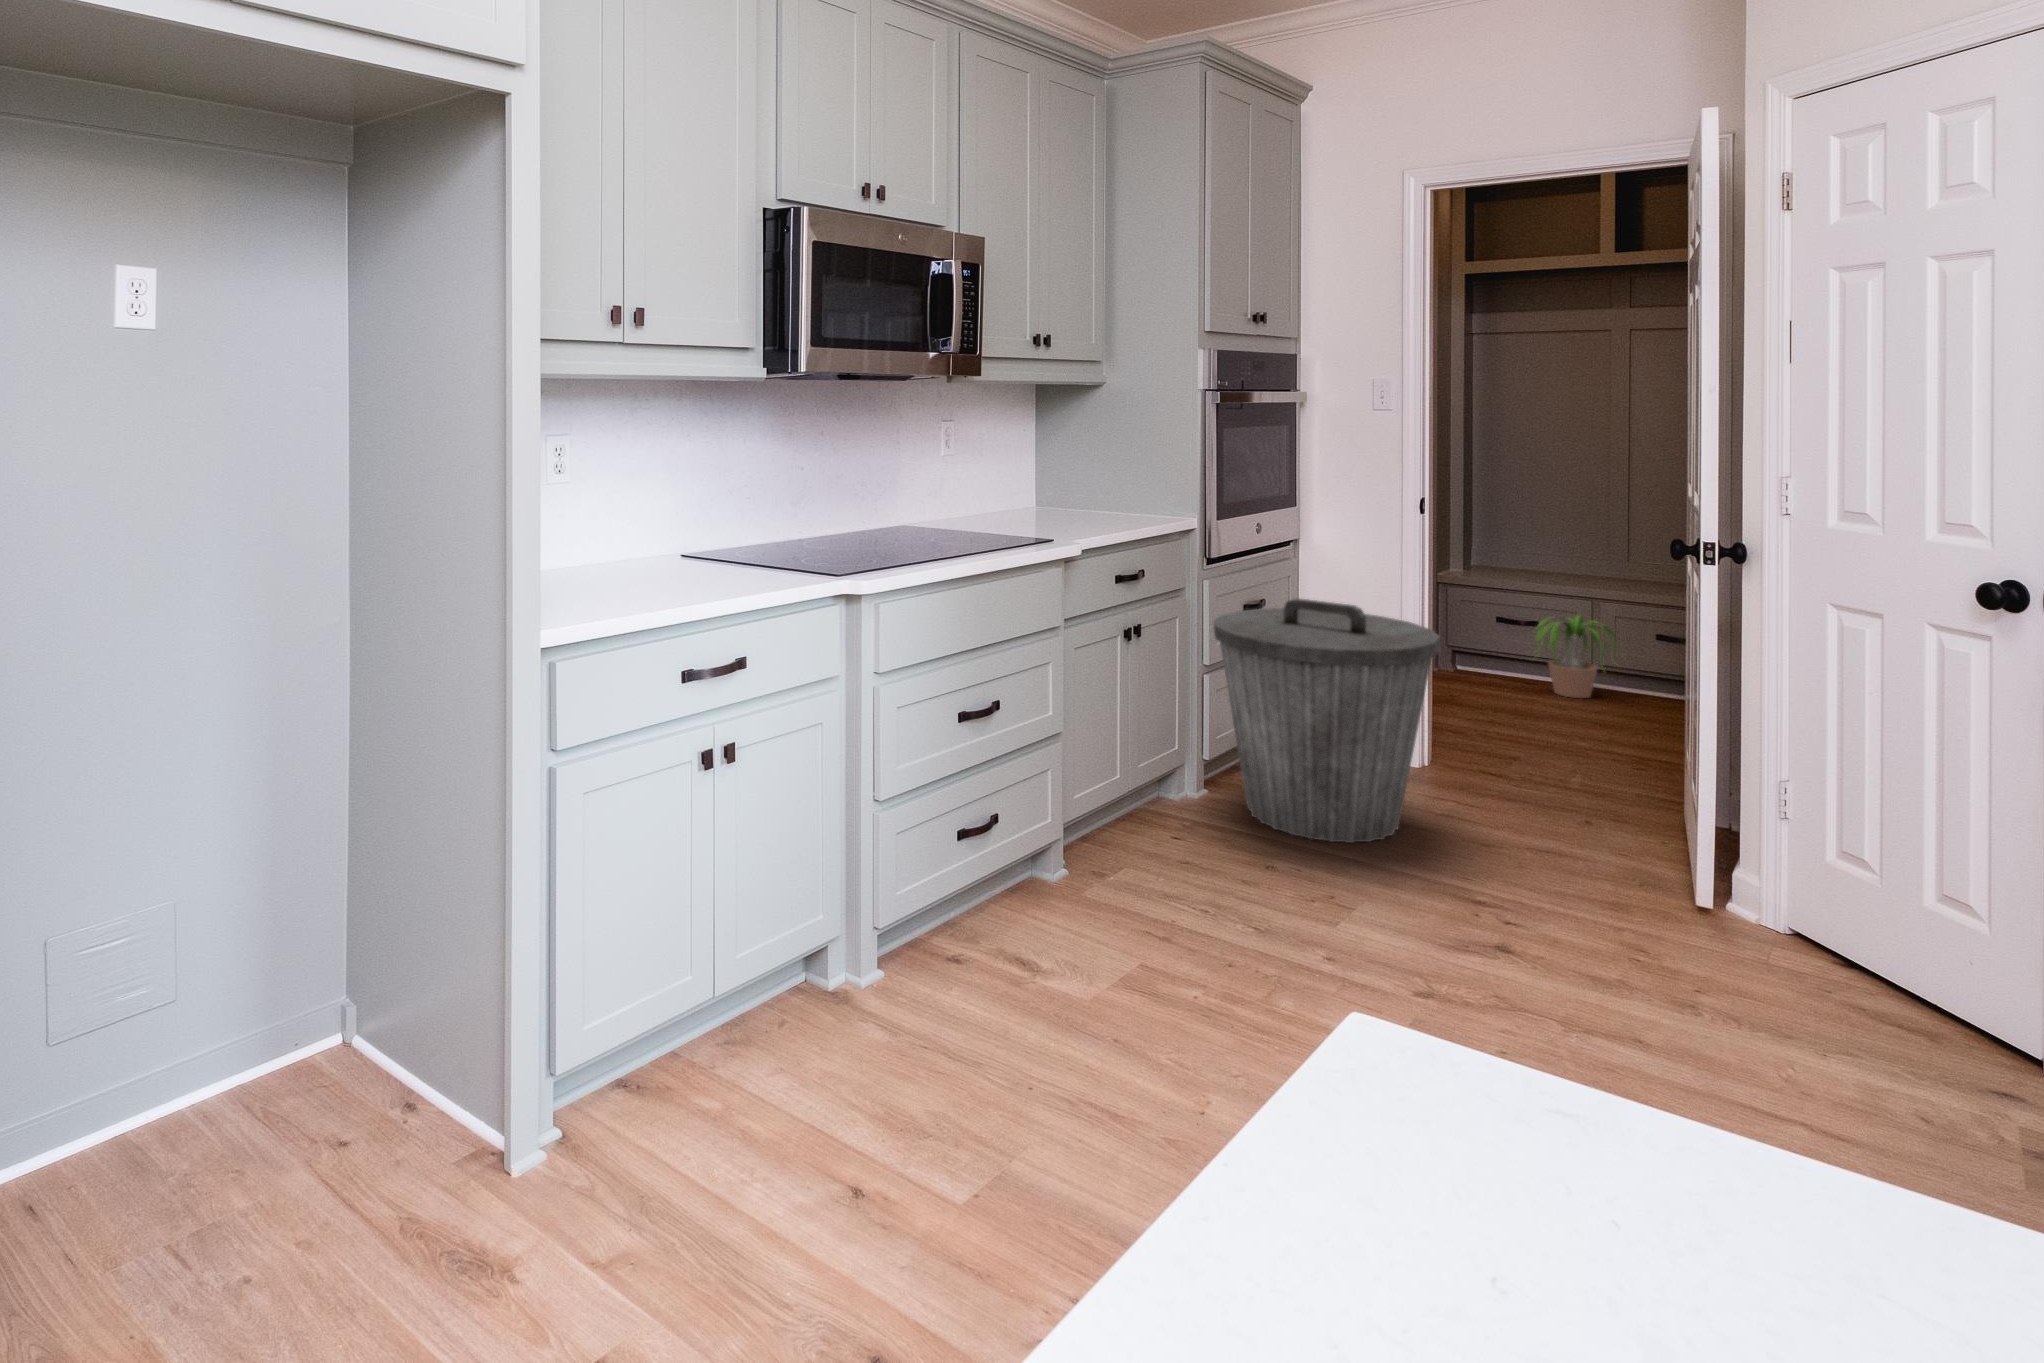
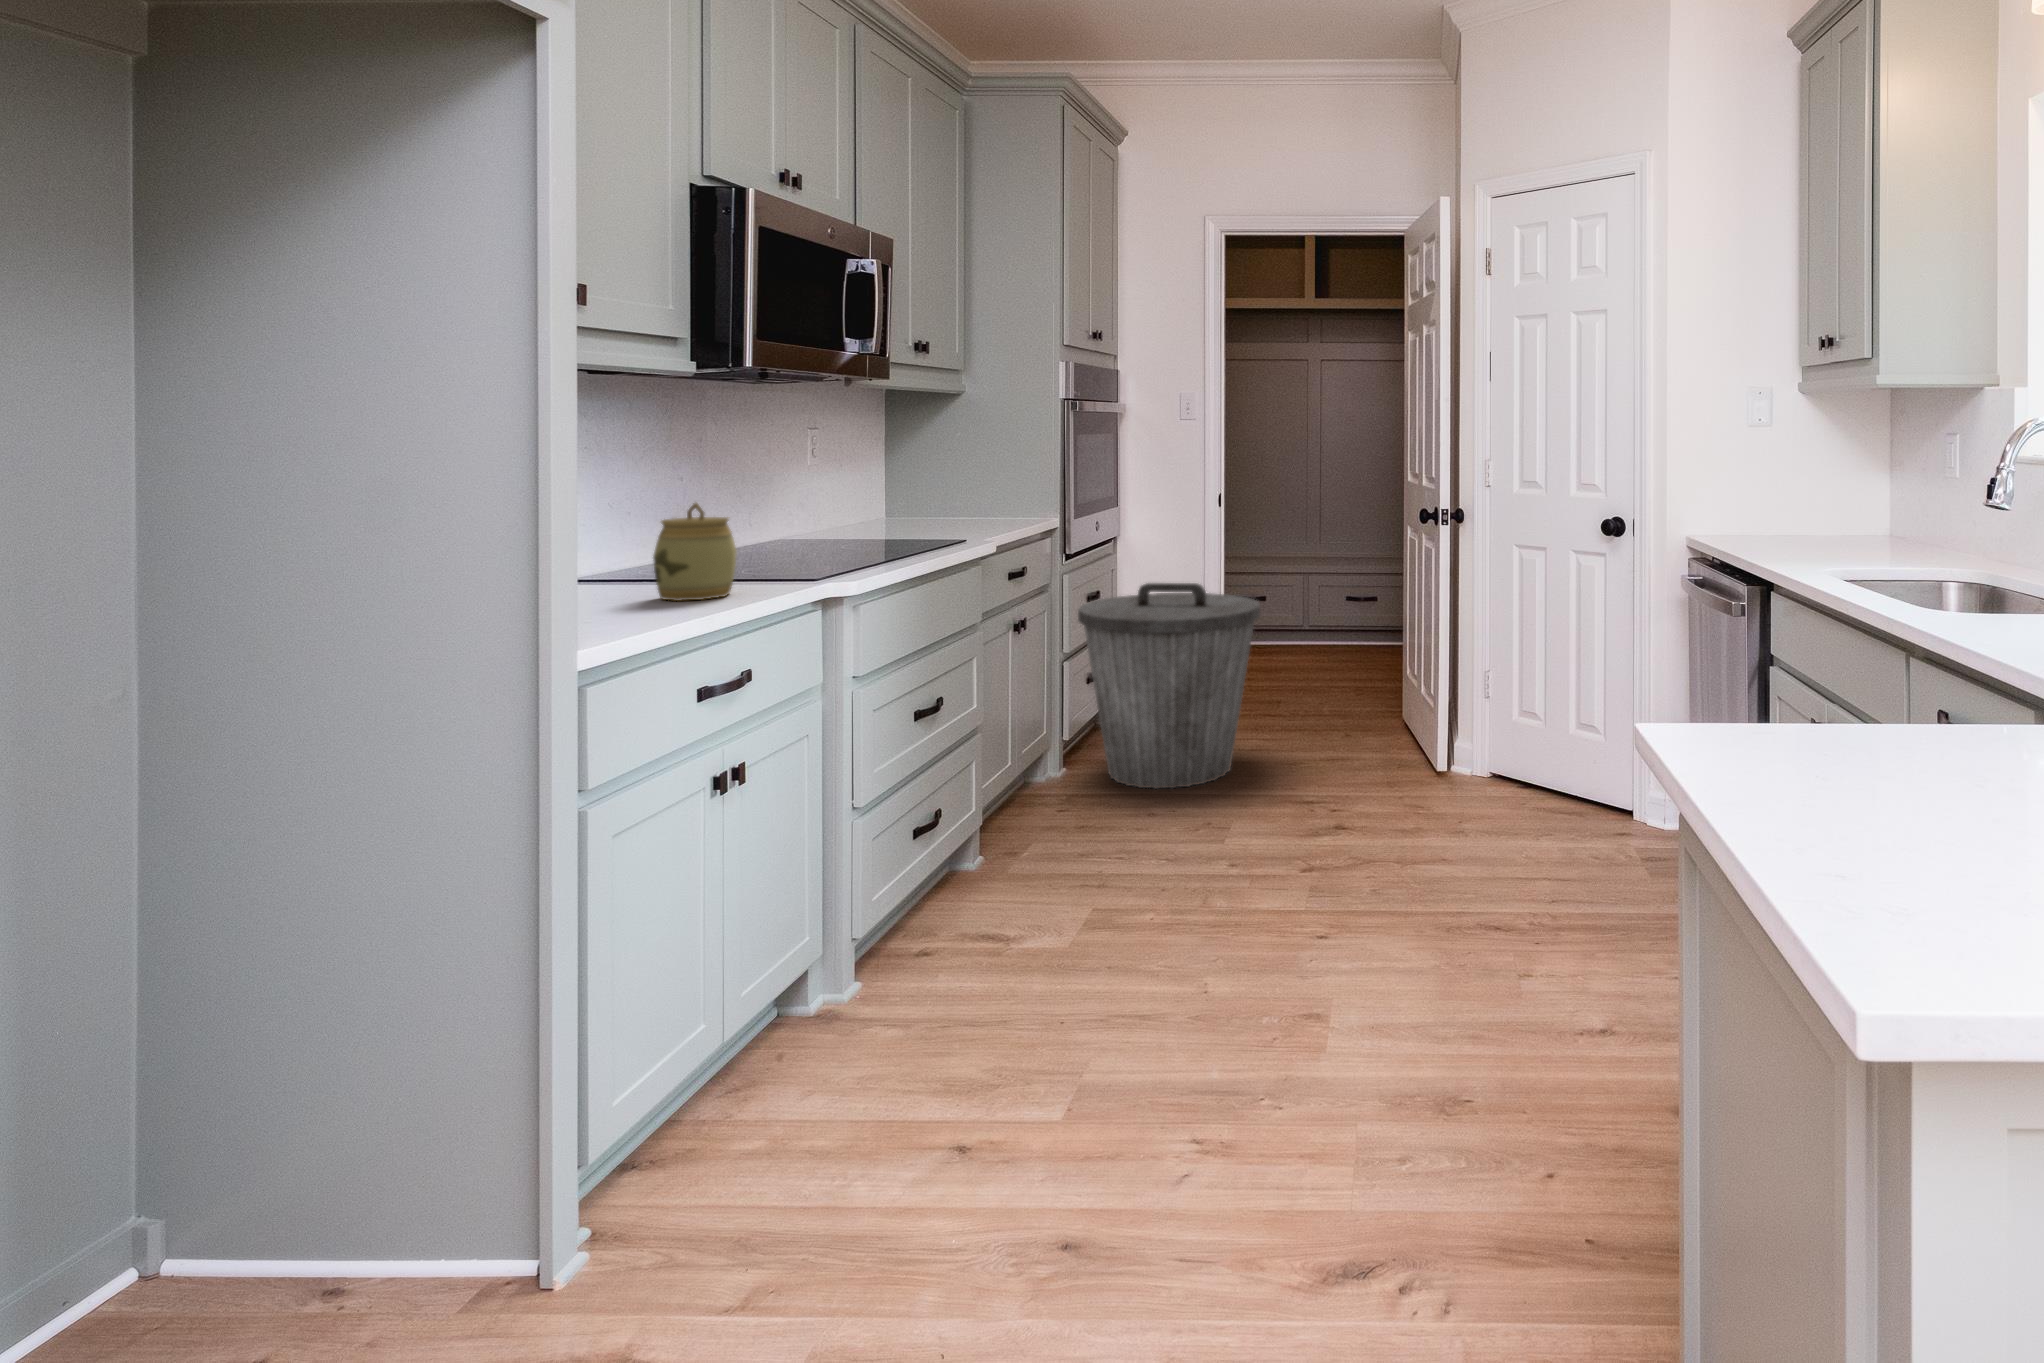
jar: none [700,499,765,588] -> present [653,503,736,601]
potted plant: present [1536,615,1617,698] -> none [1262,588,1339,655]

